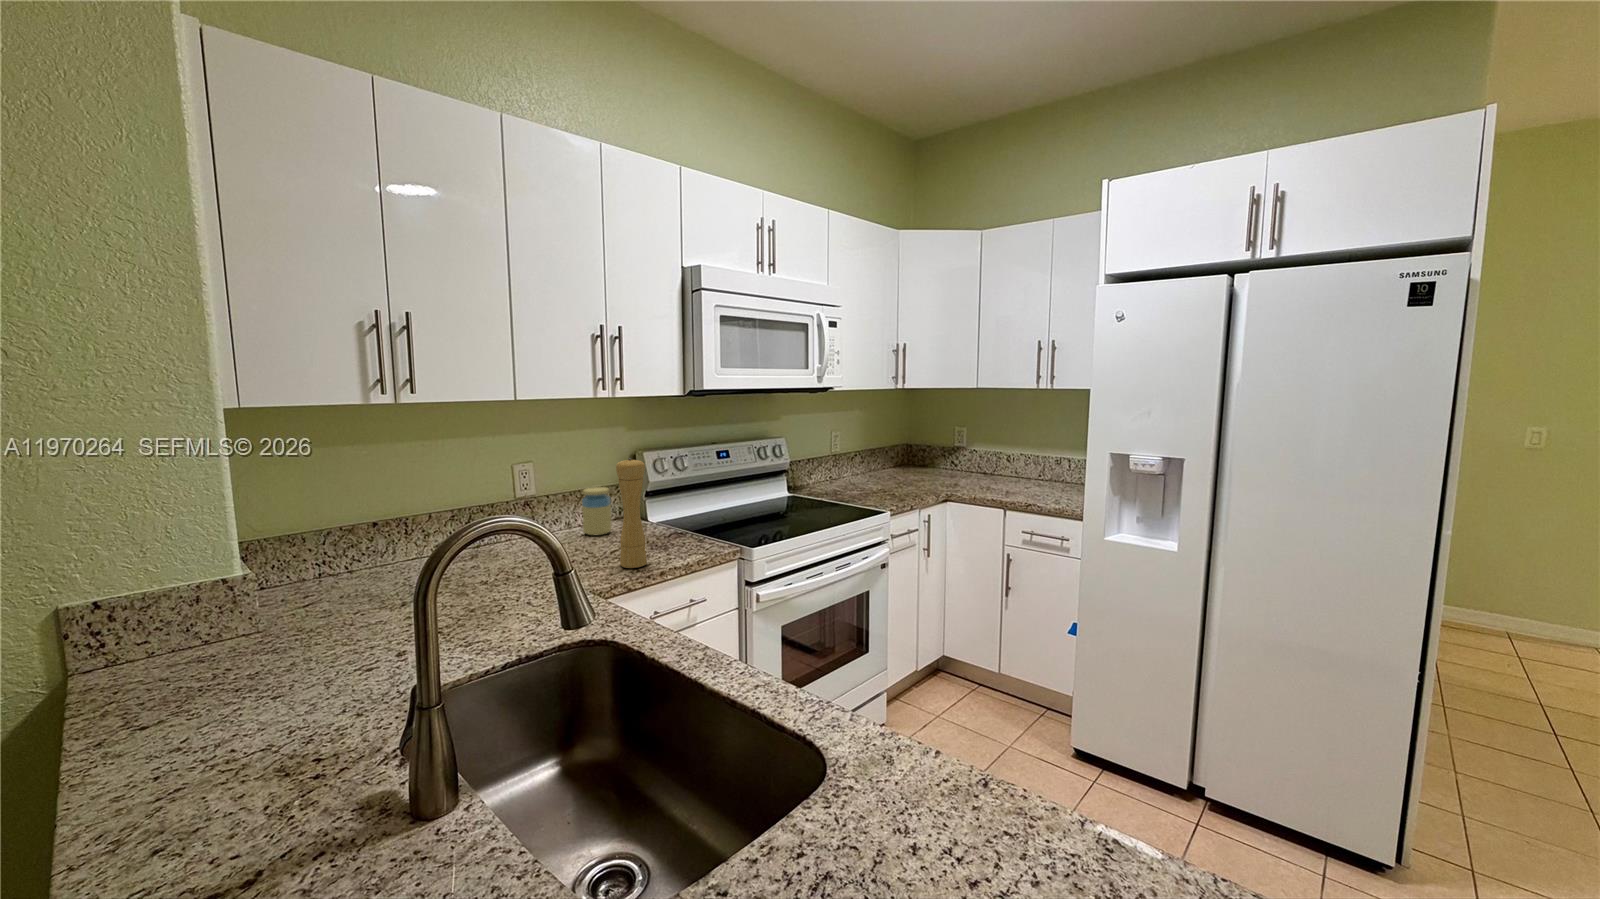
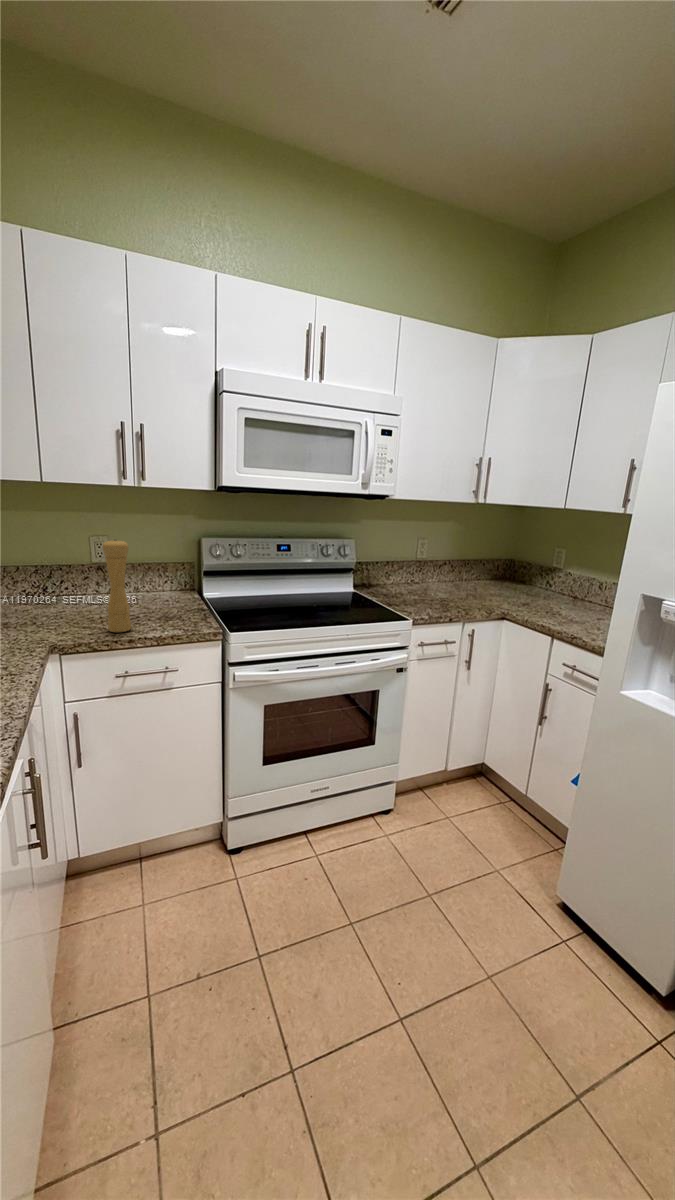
jar: present [582,487,612,535] -> none [140,562,163,601]

